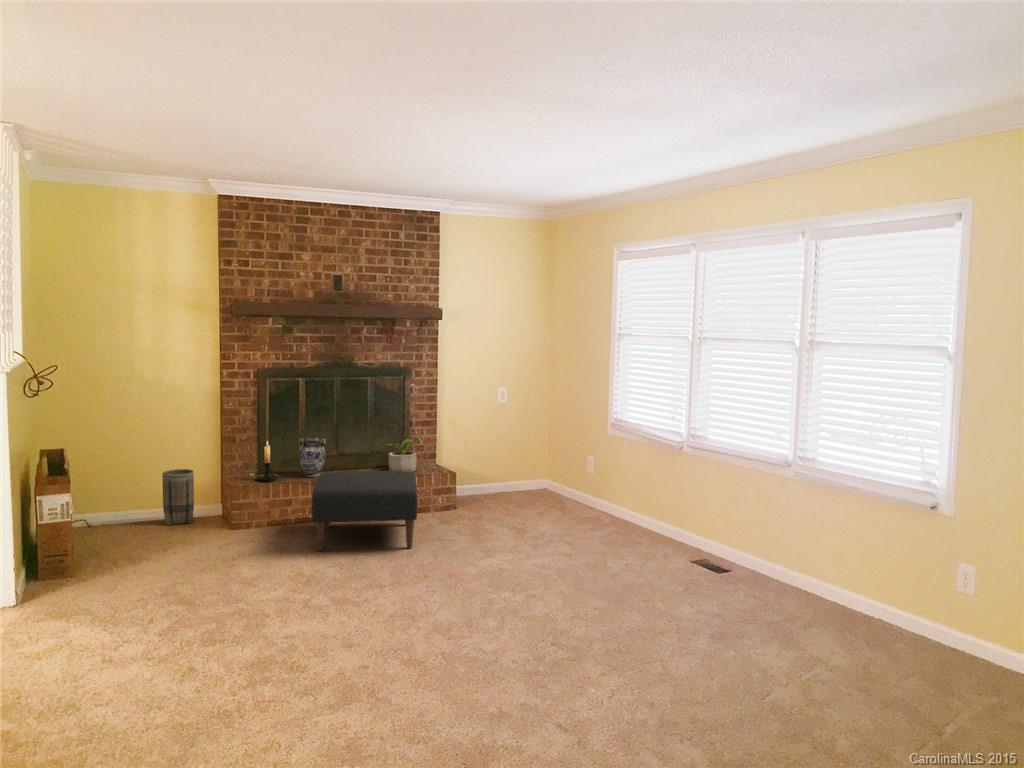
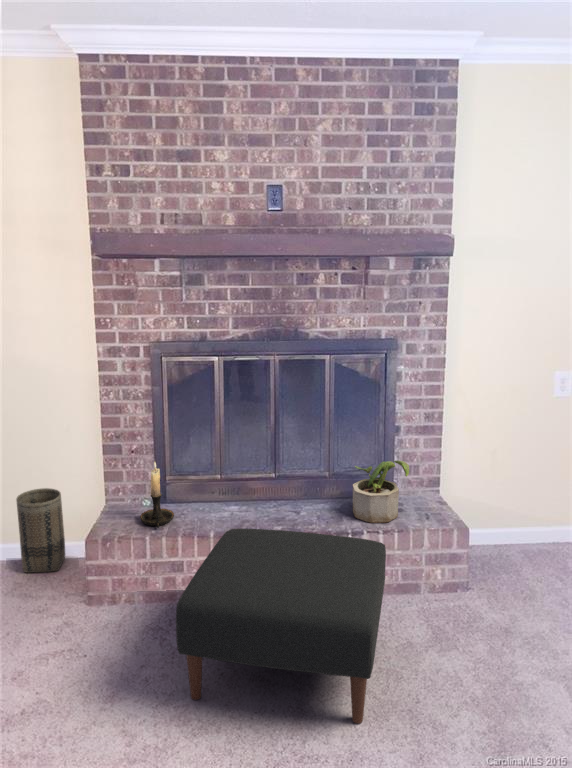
decorative vase: present [298,437,326,477] -> none [207,455,248,521]

